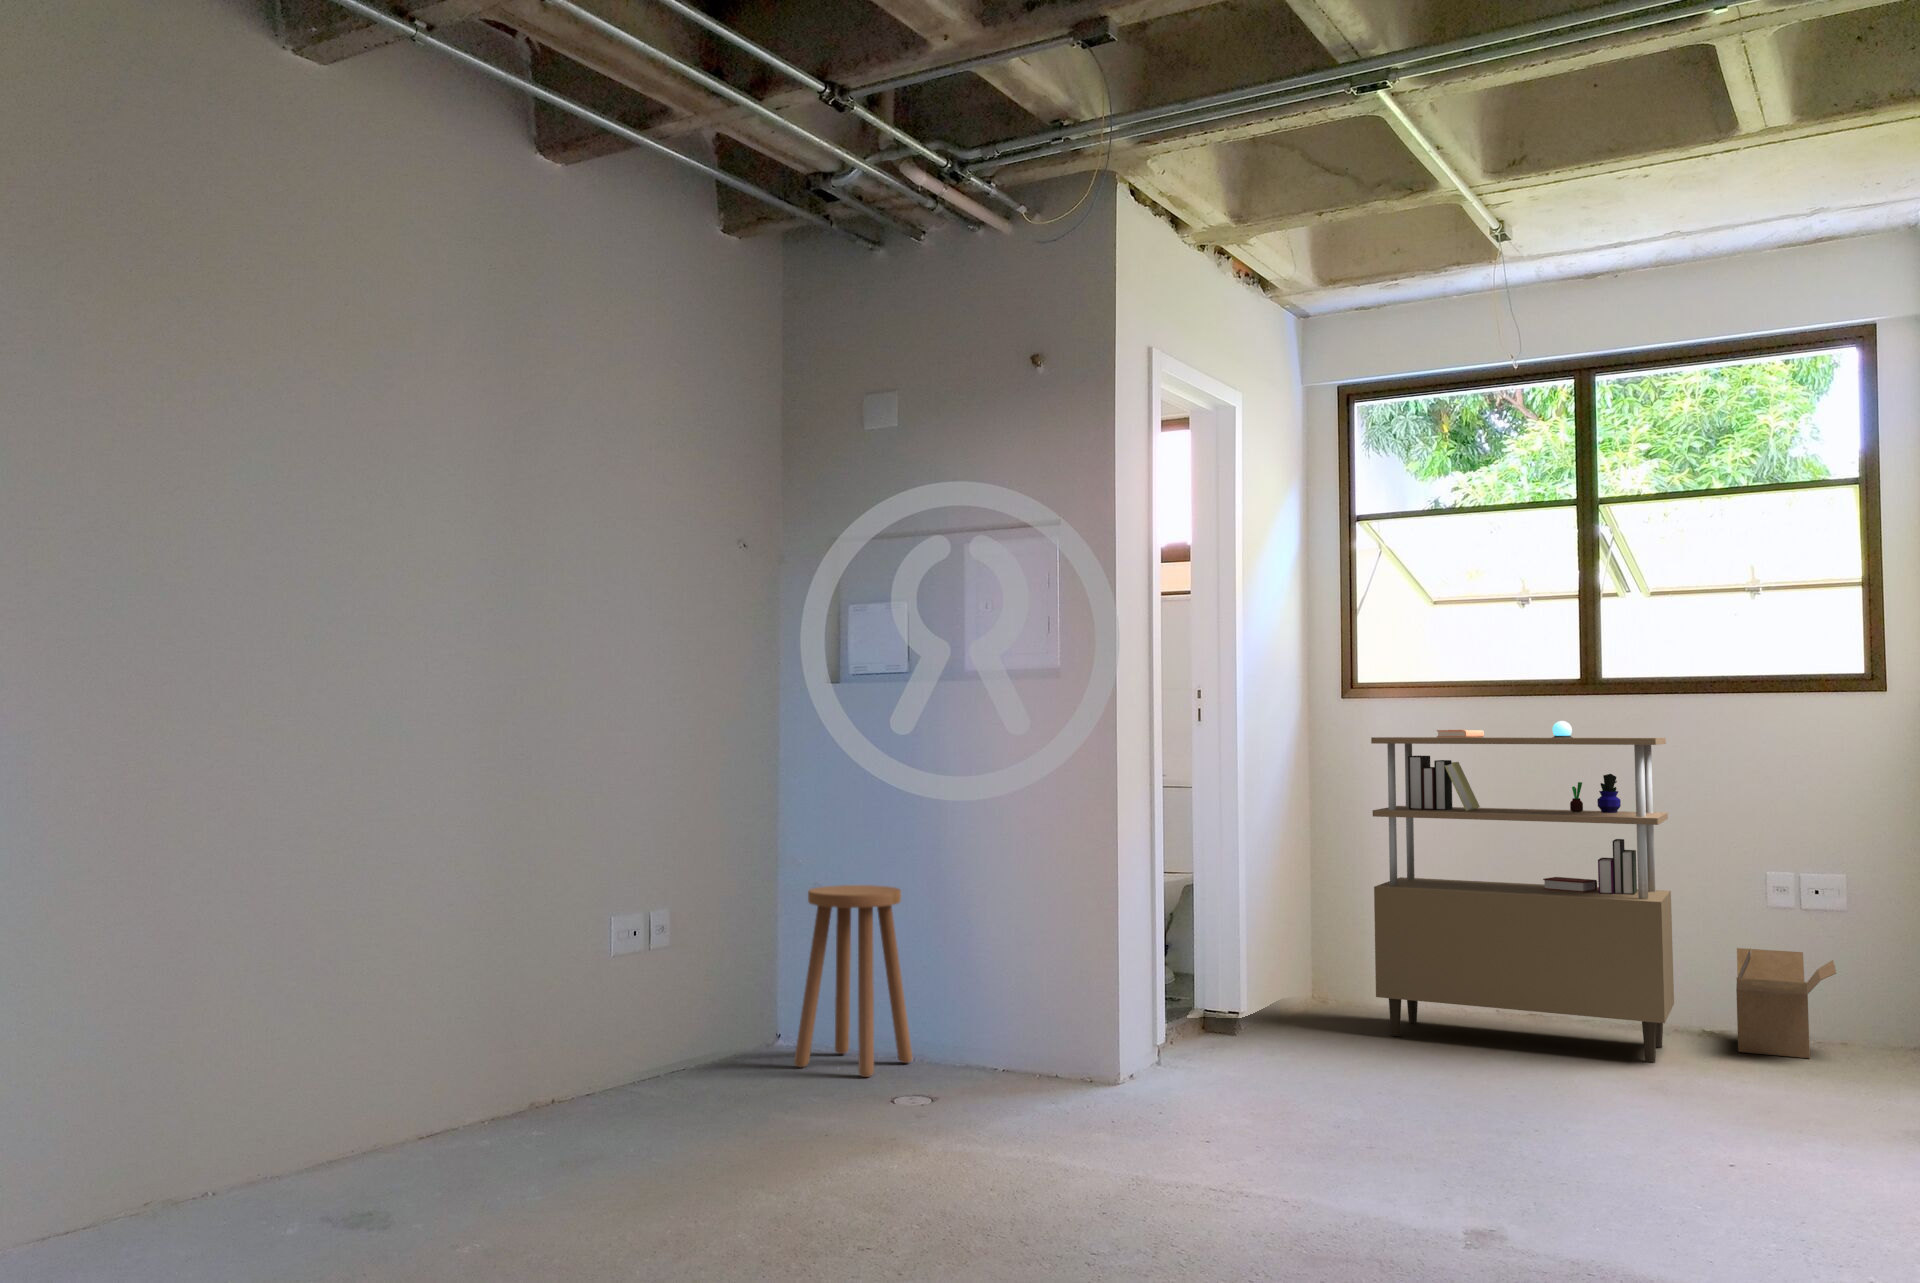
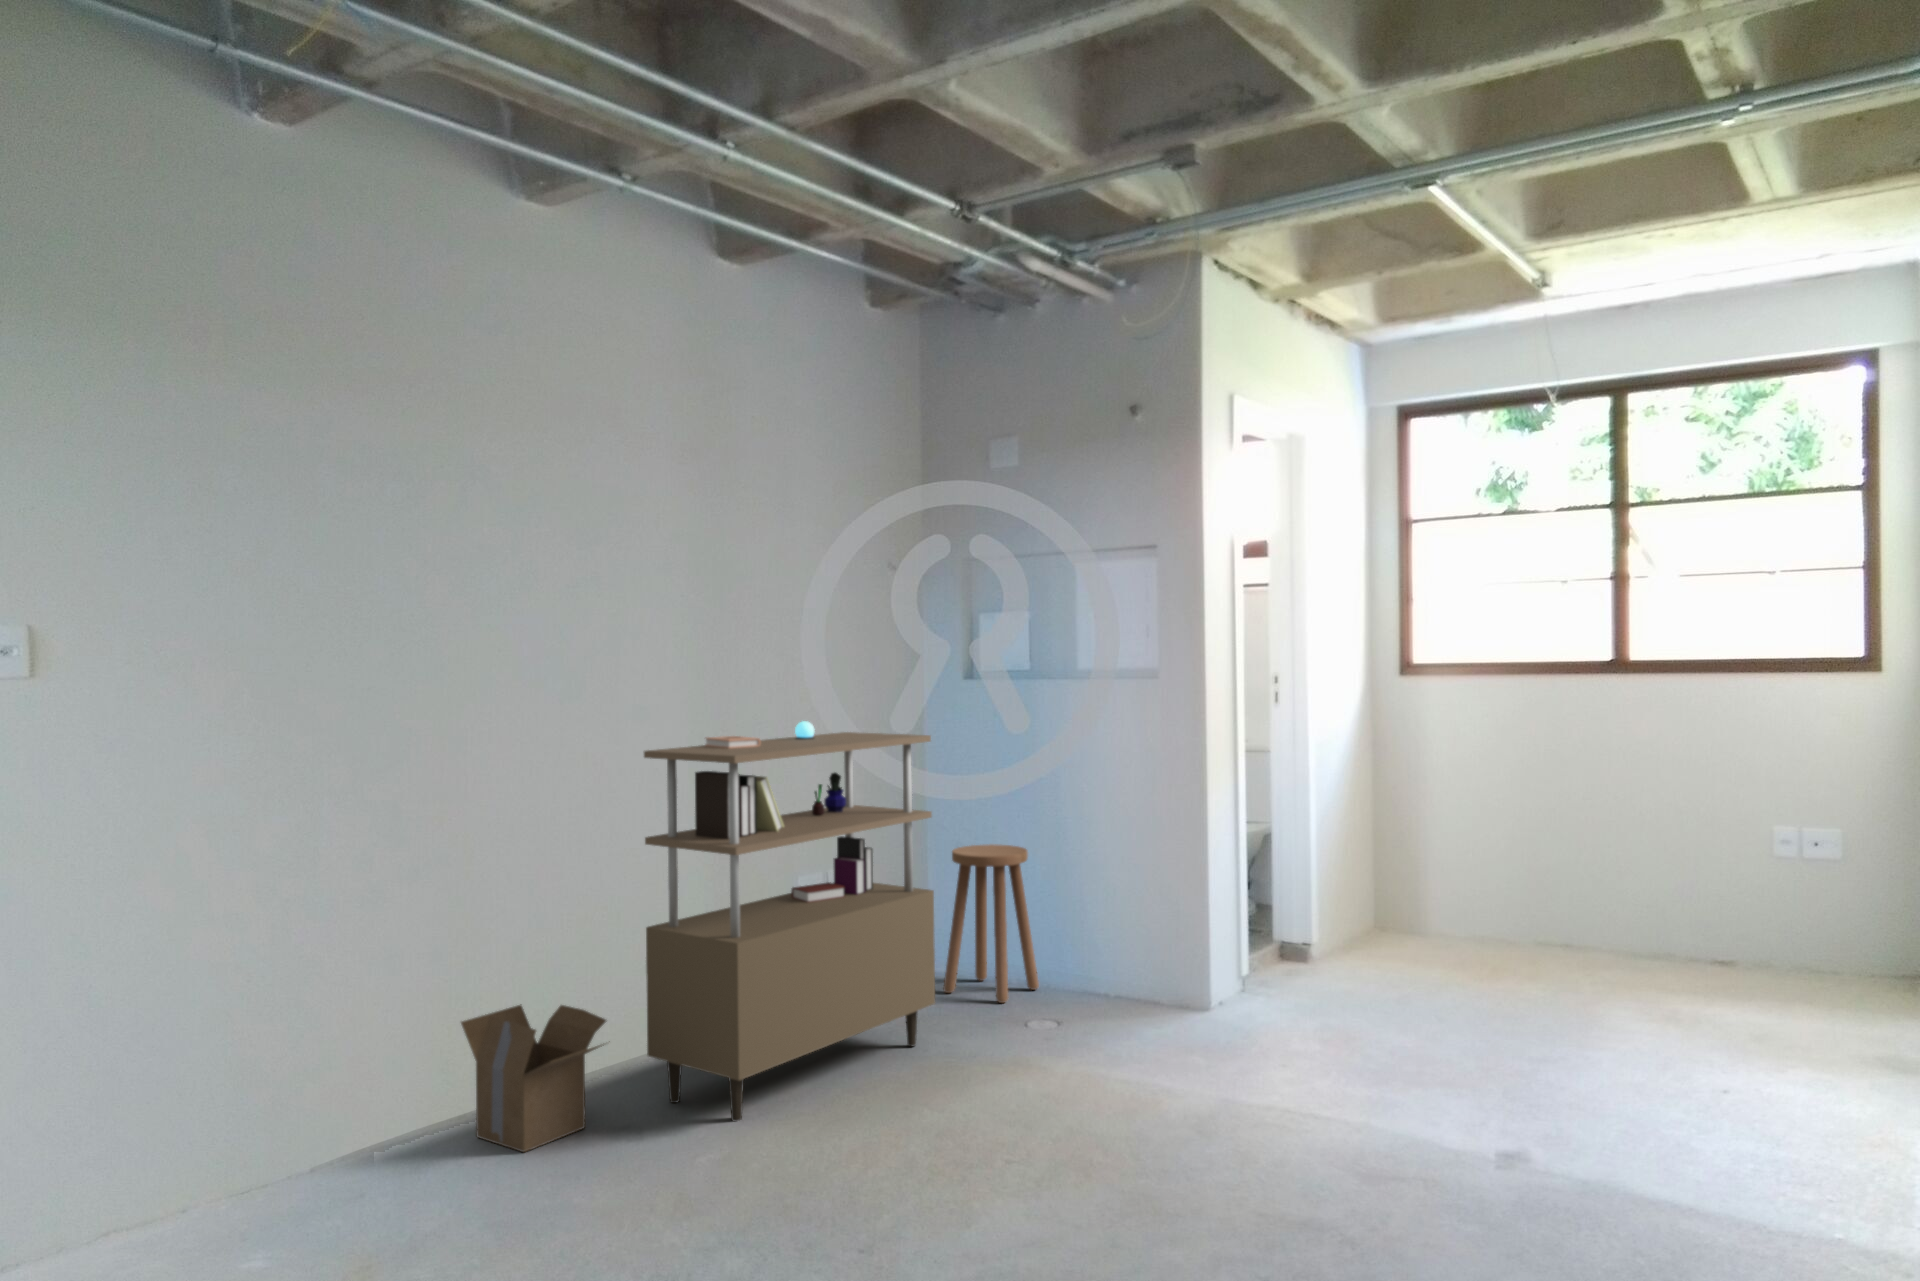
shelving unit: present [1371,721,1674,1062] -> present [644,721,935,1121]
cardboard box: present [1736,948,1836,1058] -> present [461,1004,606,1152]

